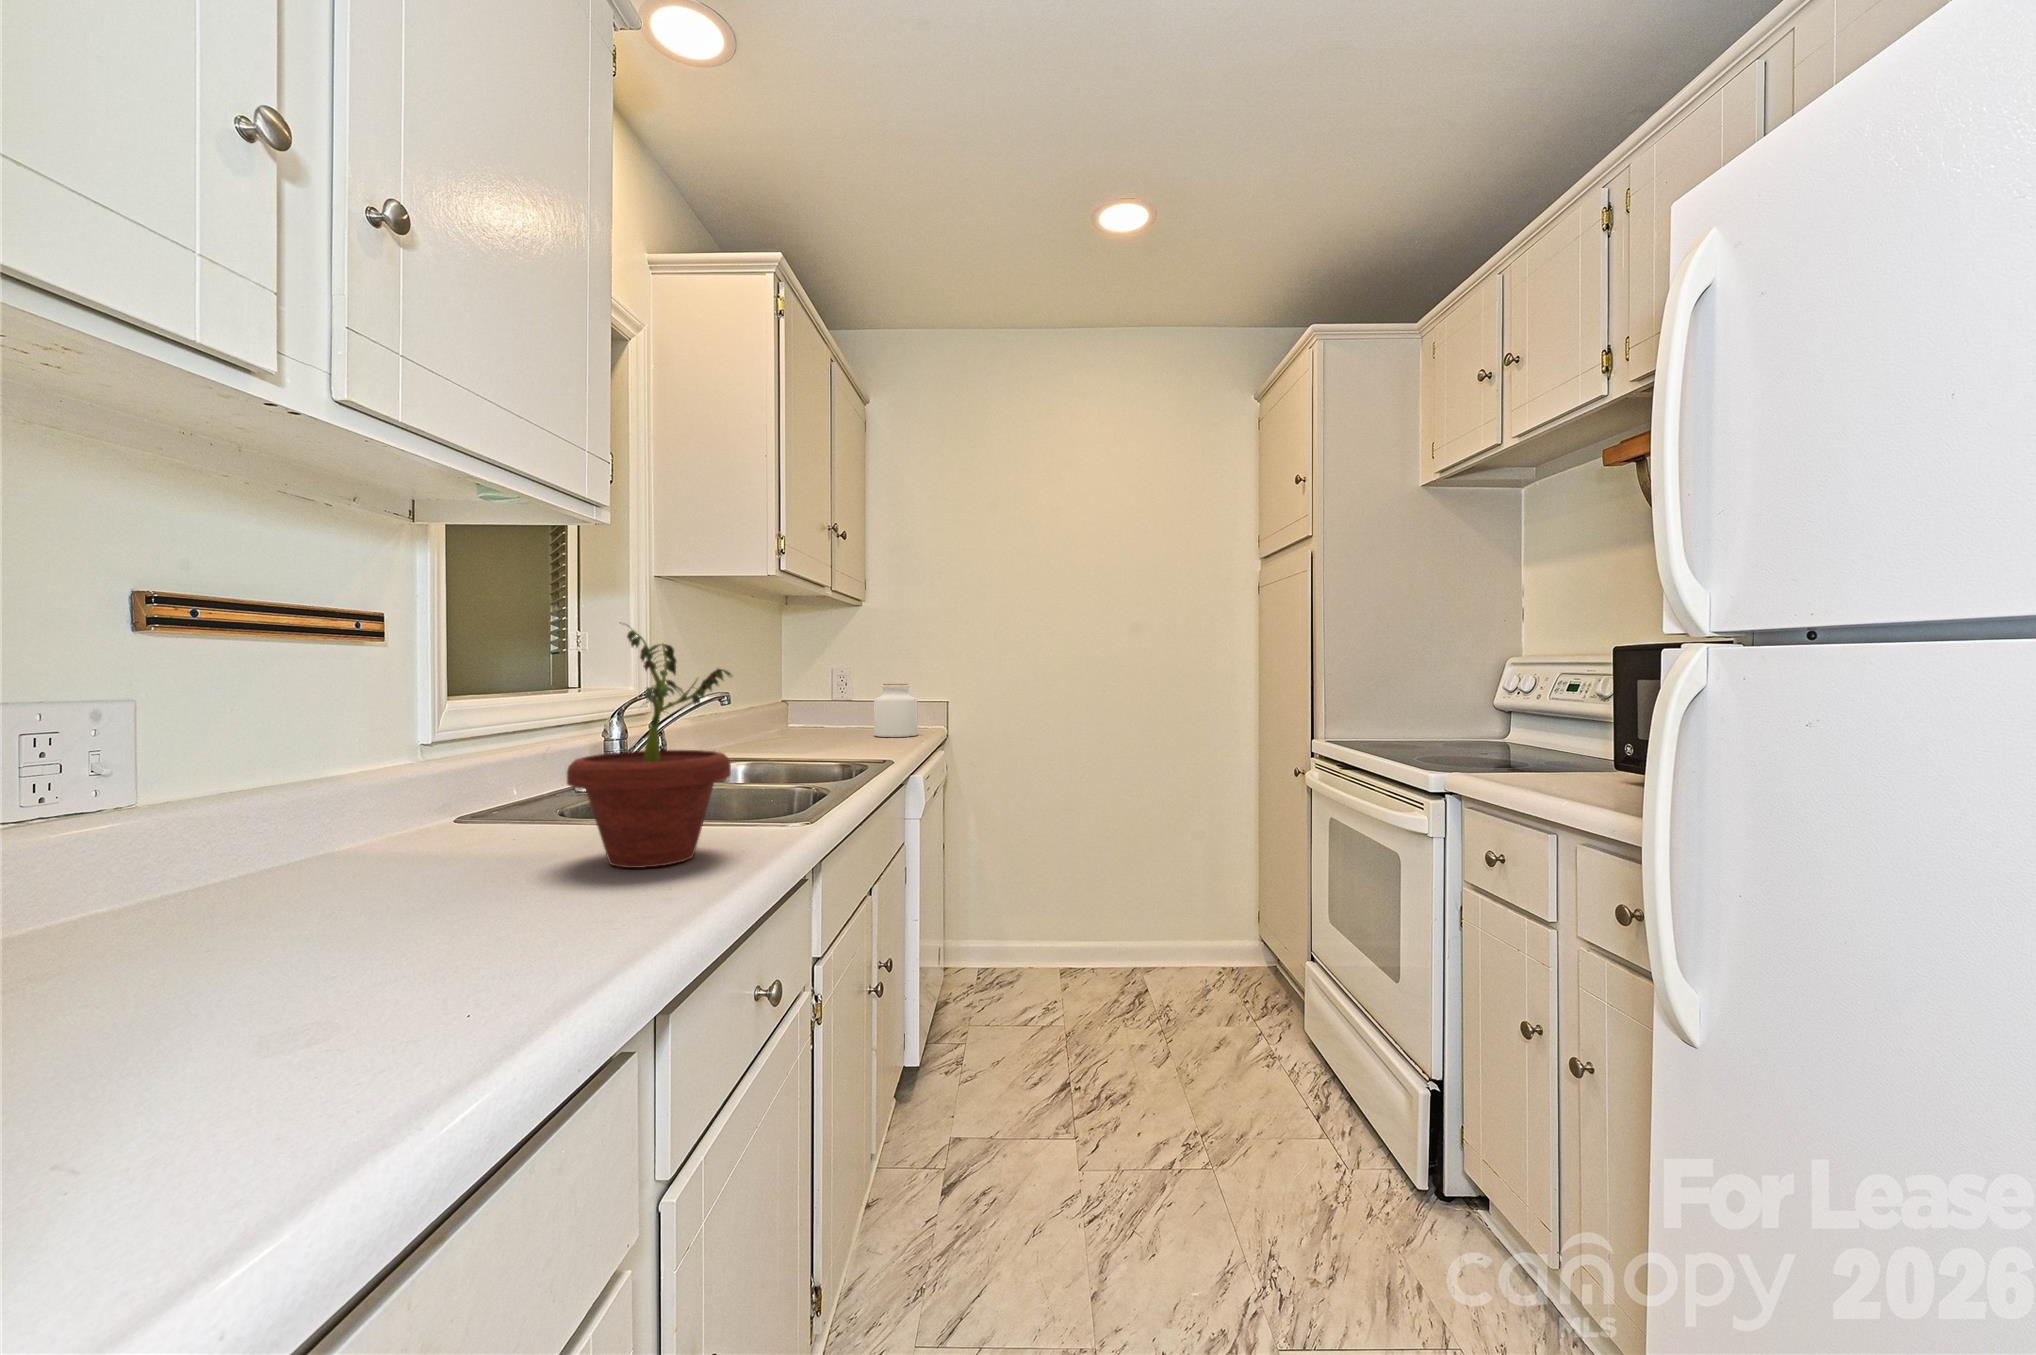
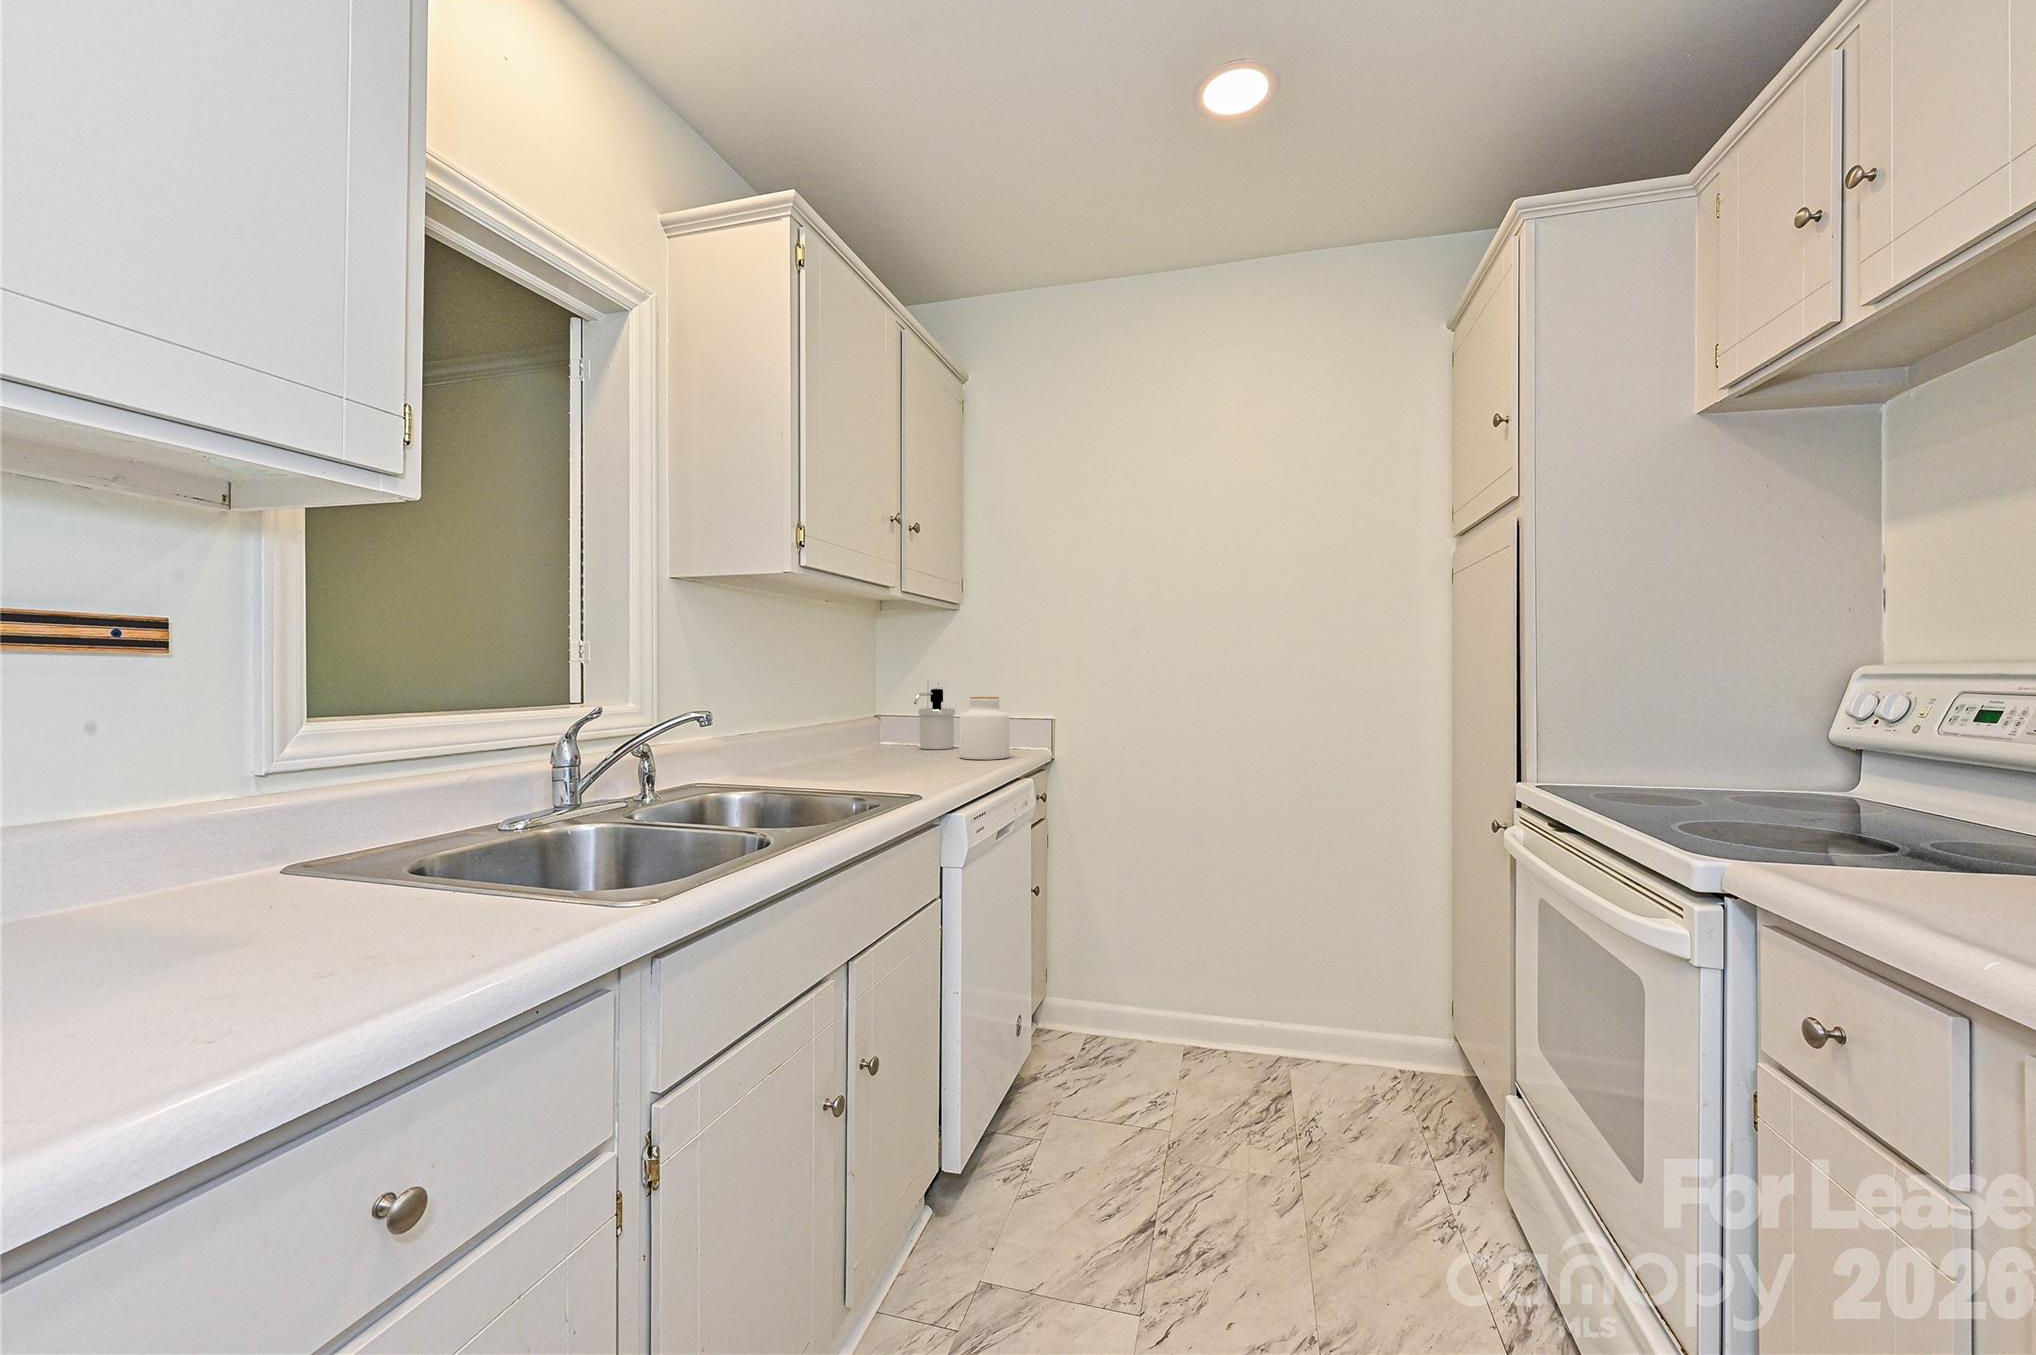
potted plant: present [567,630,731,868] -> none [158,626,468,990]
soap dispenser: none [823,678,856,731] -> present [914,689,955,749]

